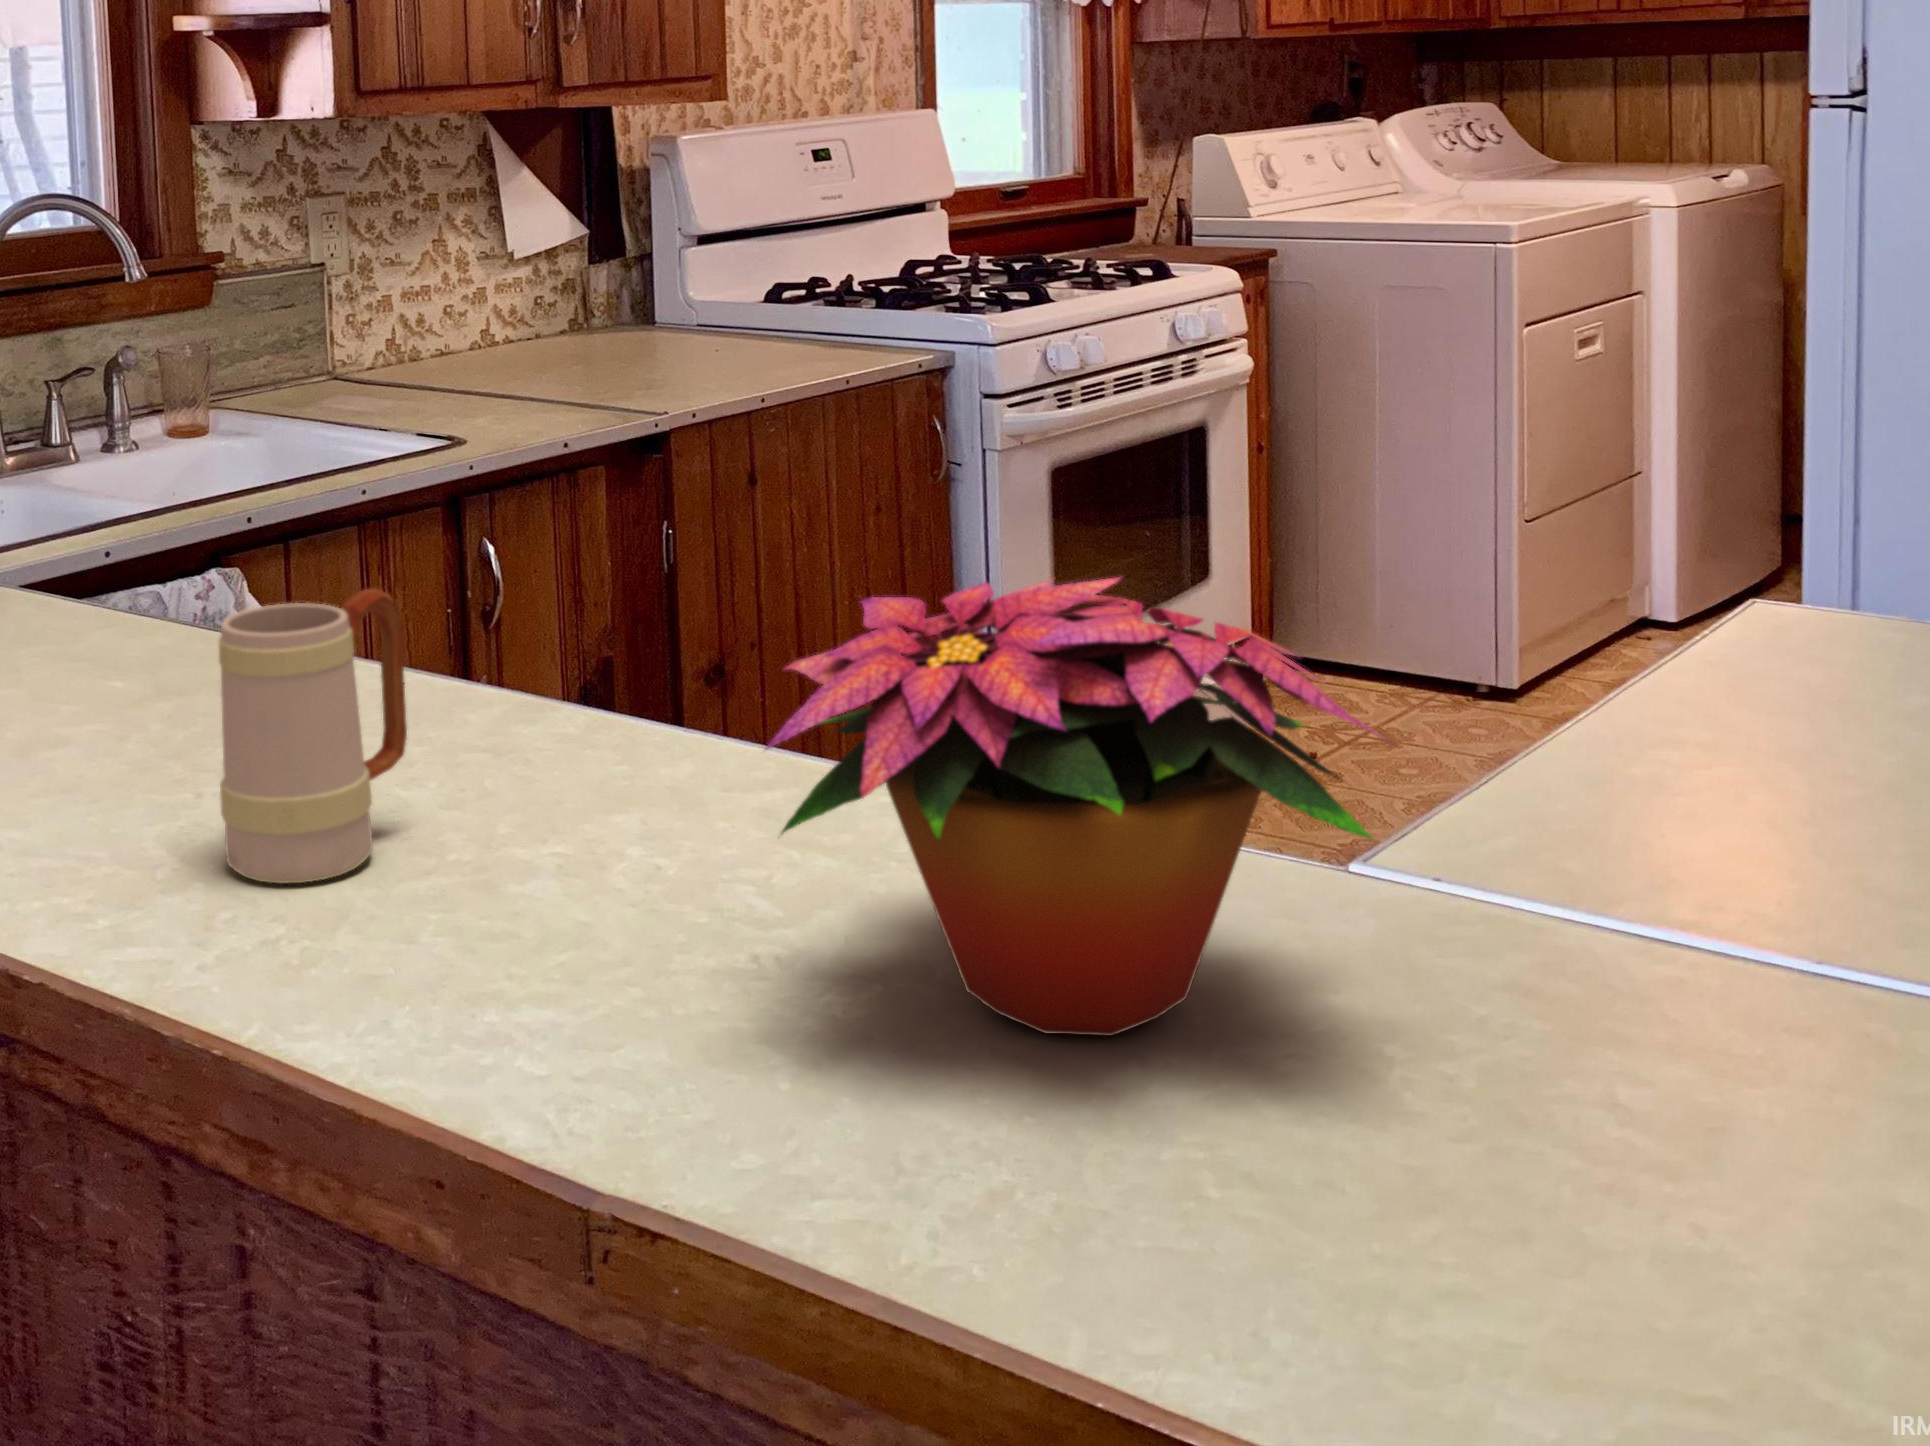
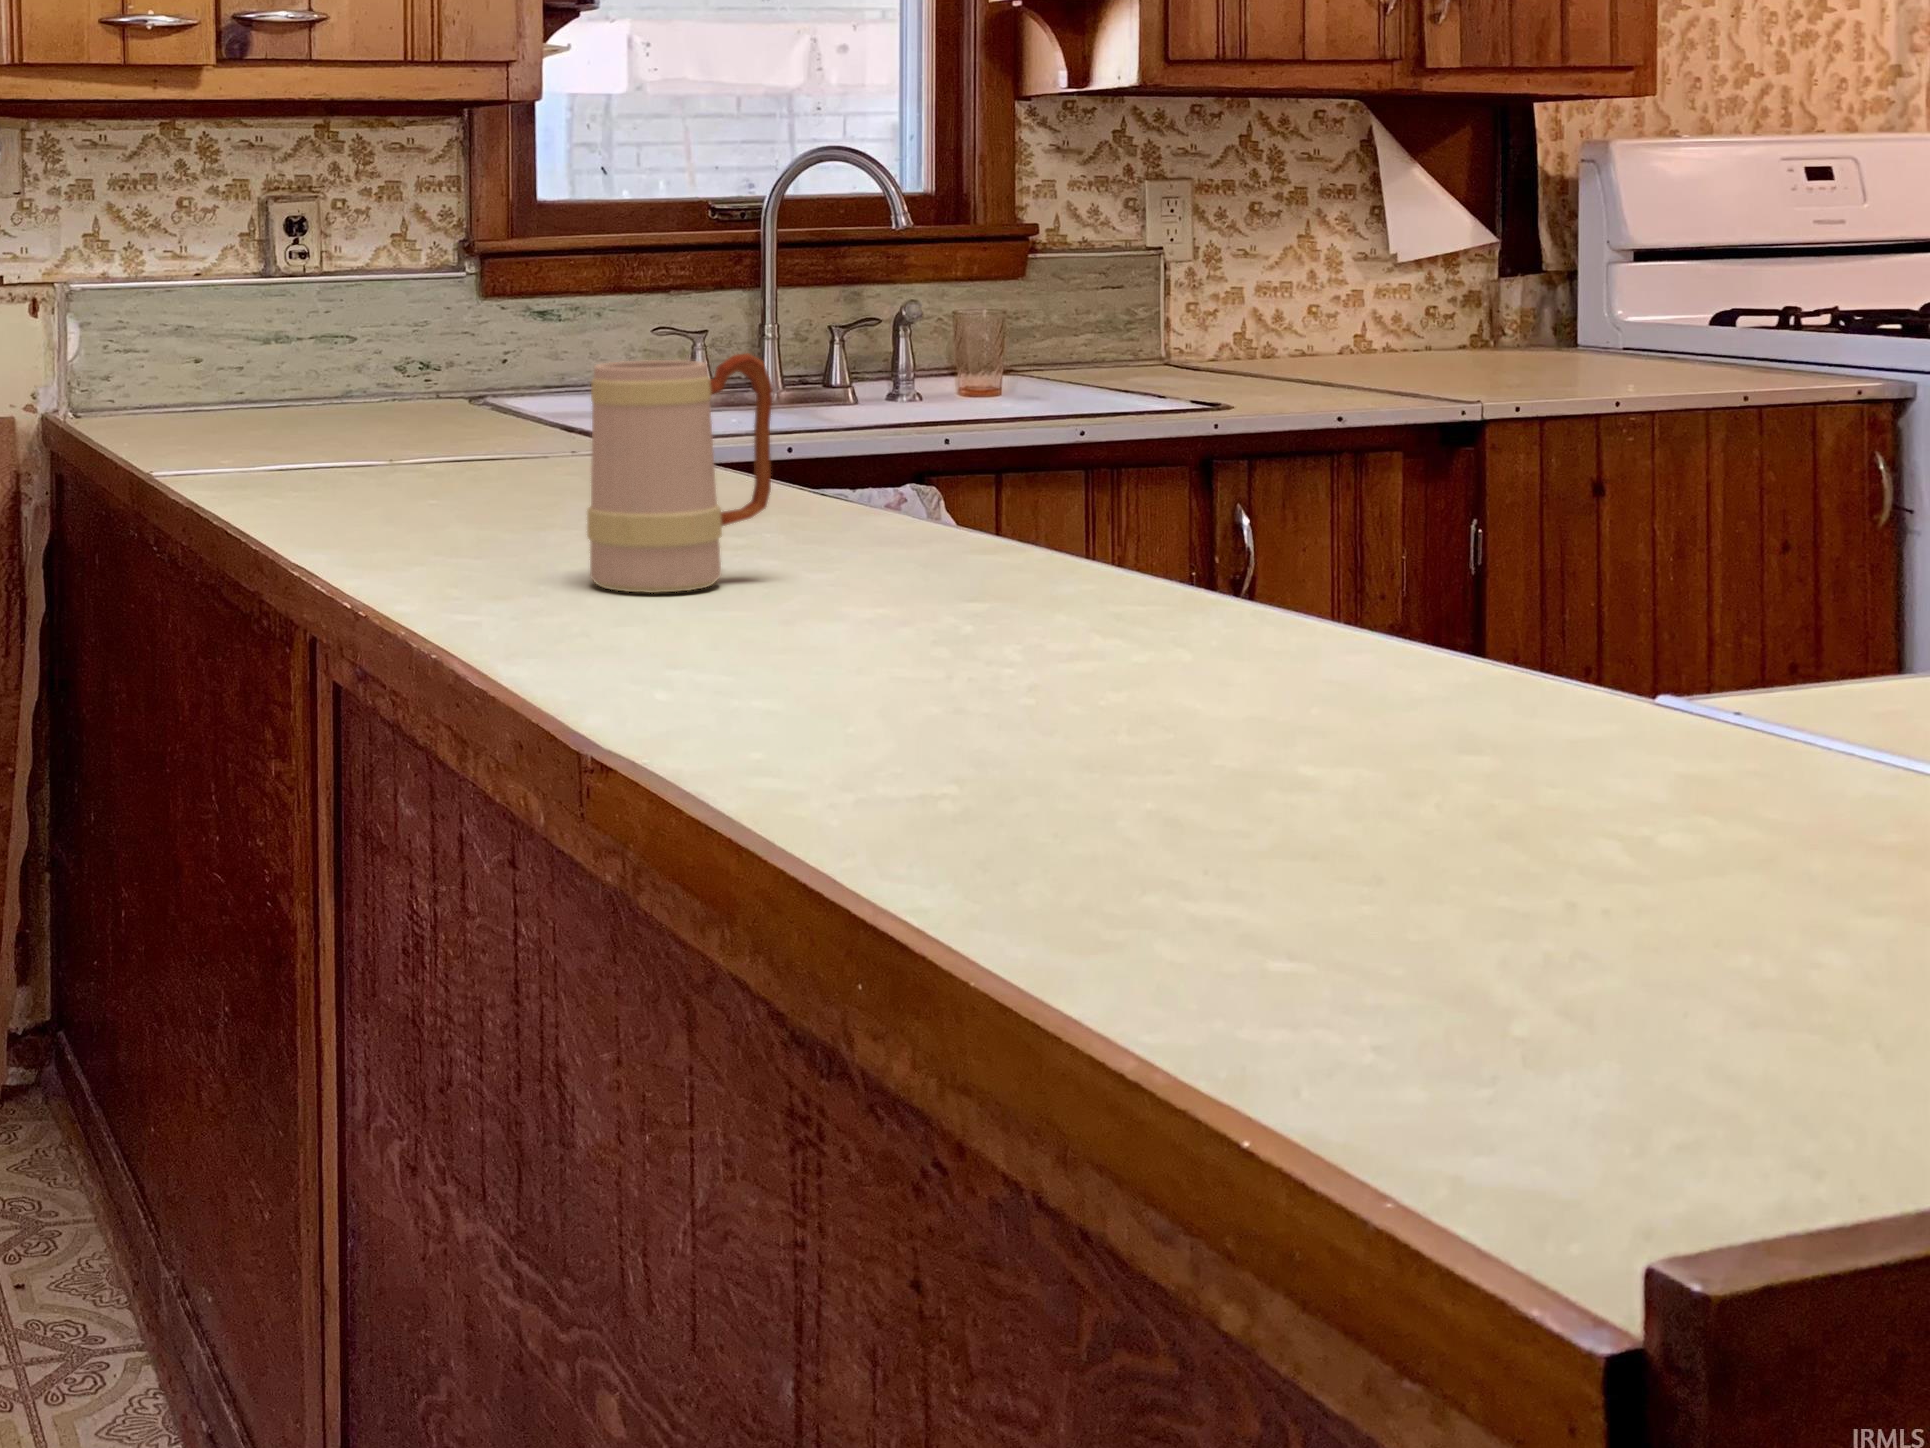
flower arrangement: present [766,576,1385,1036] -> none [840,282,1512,731]

